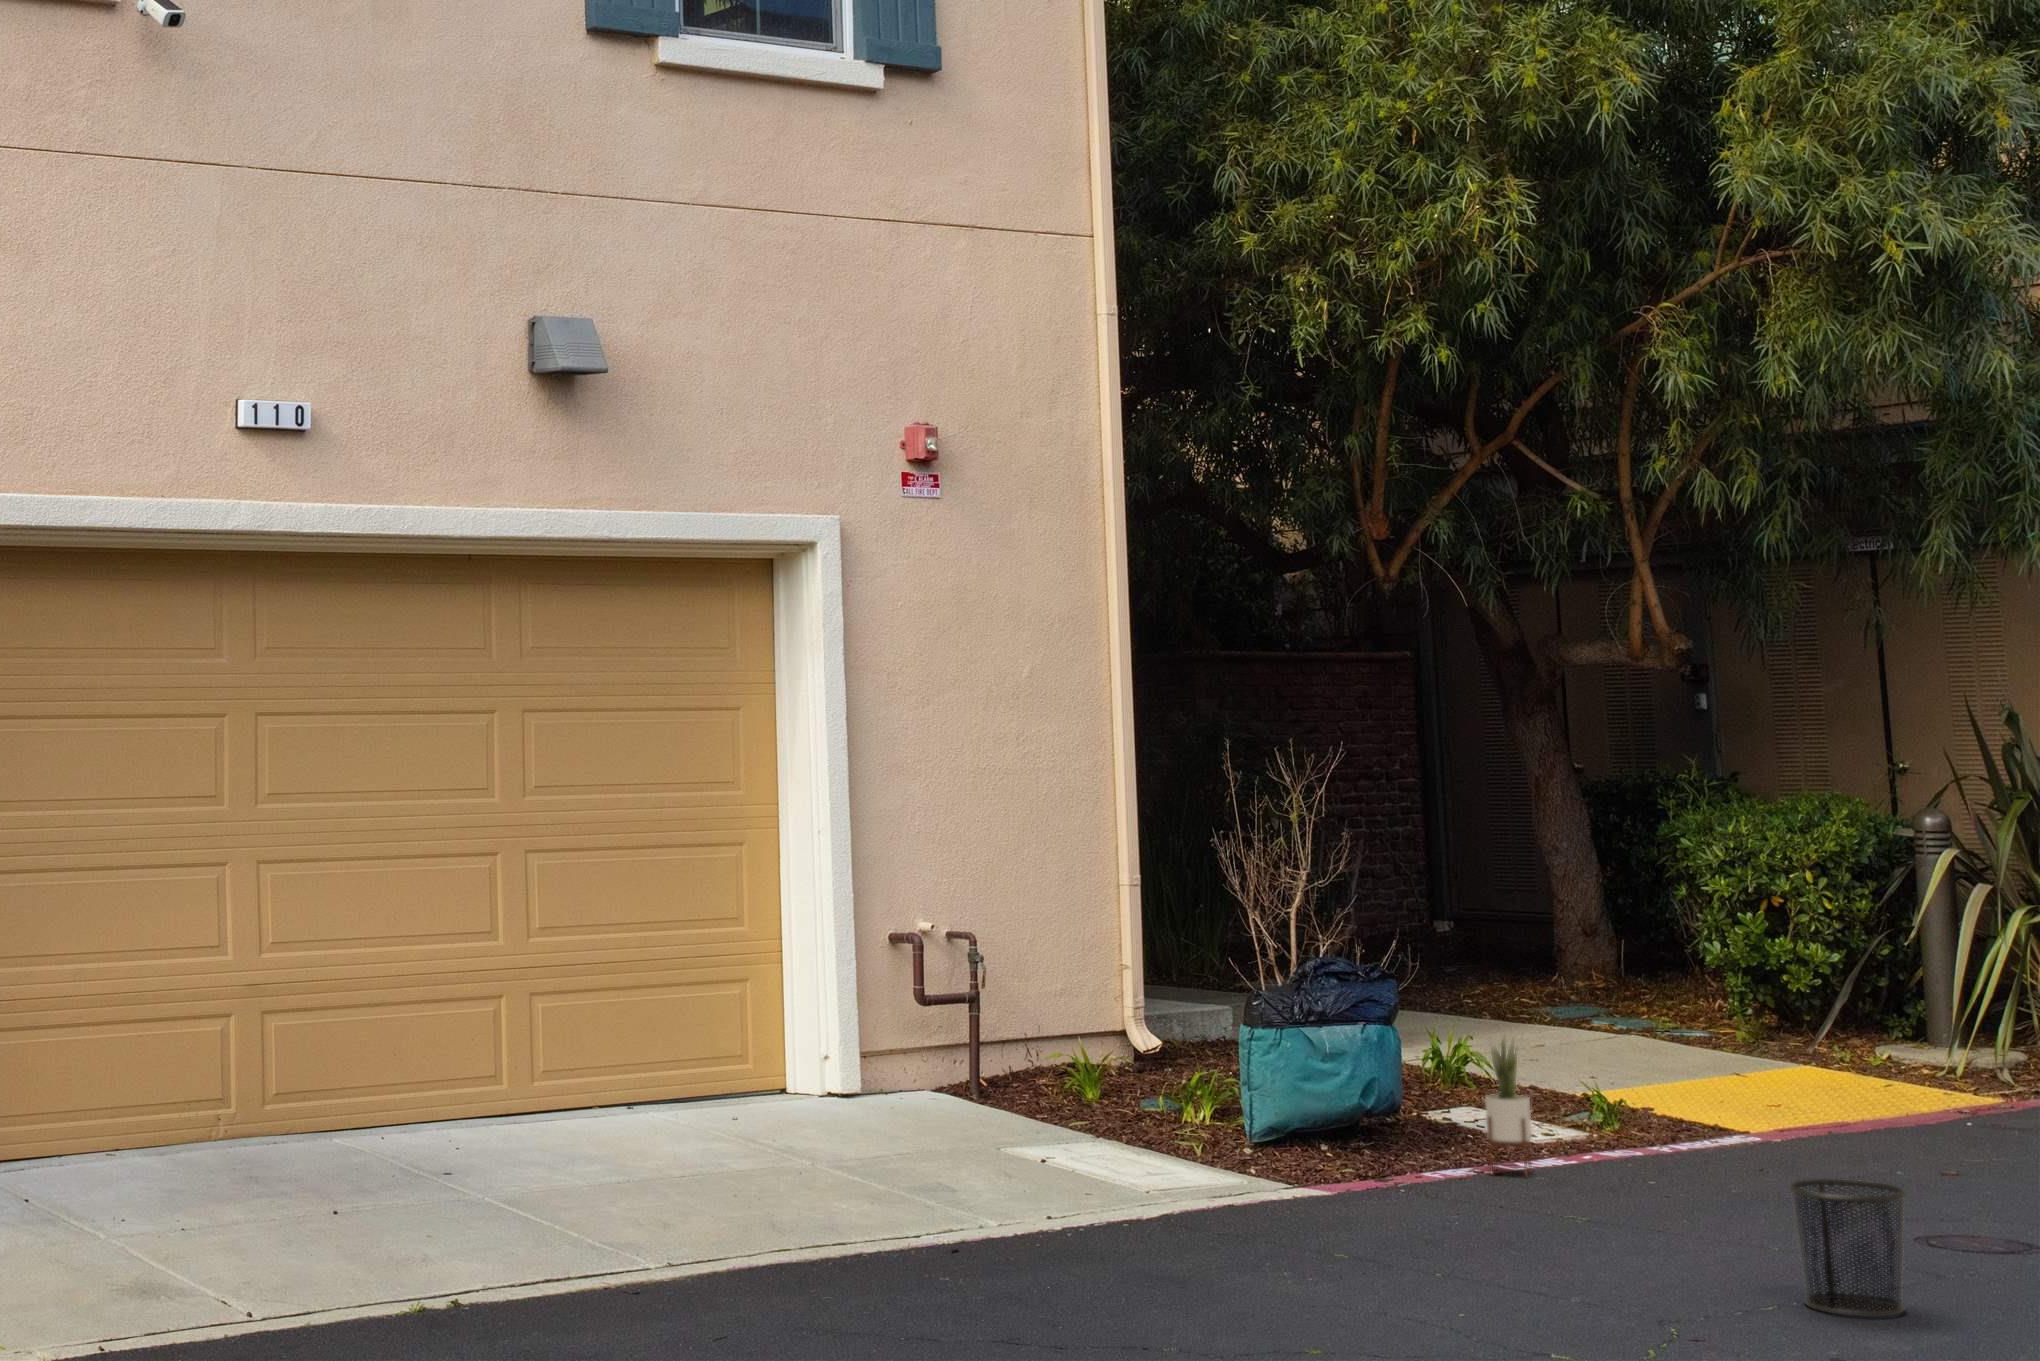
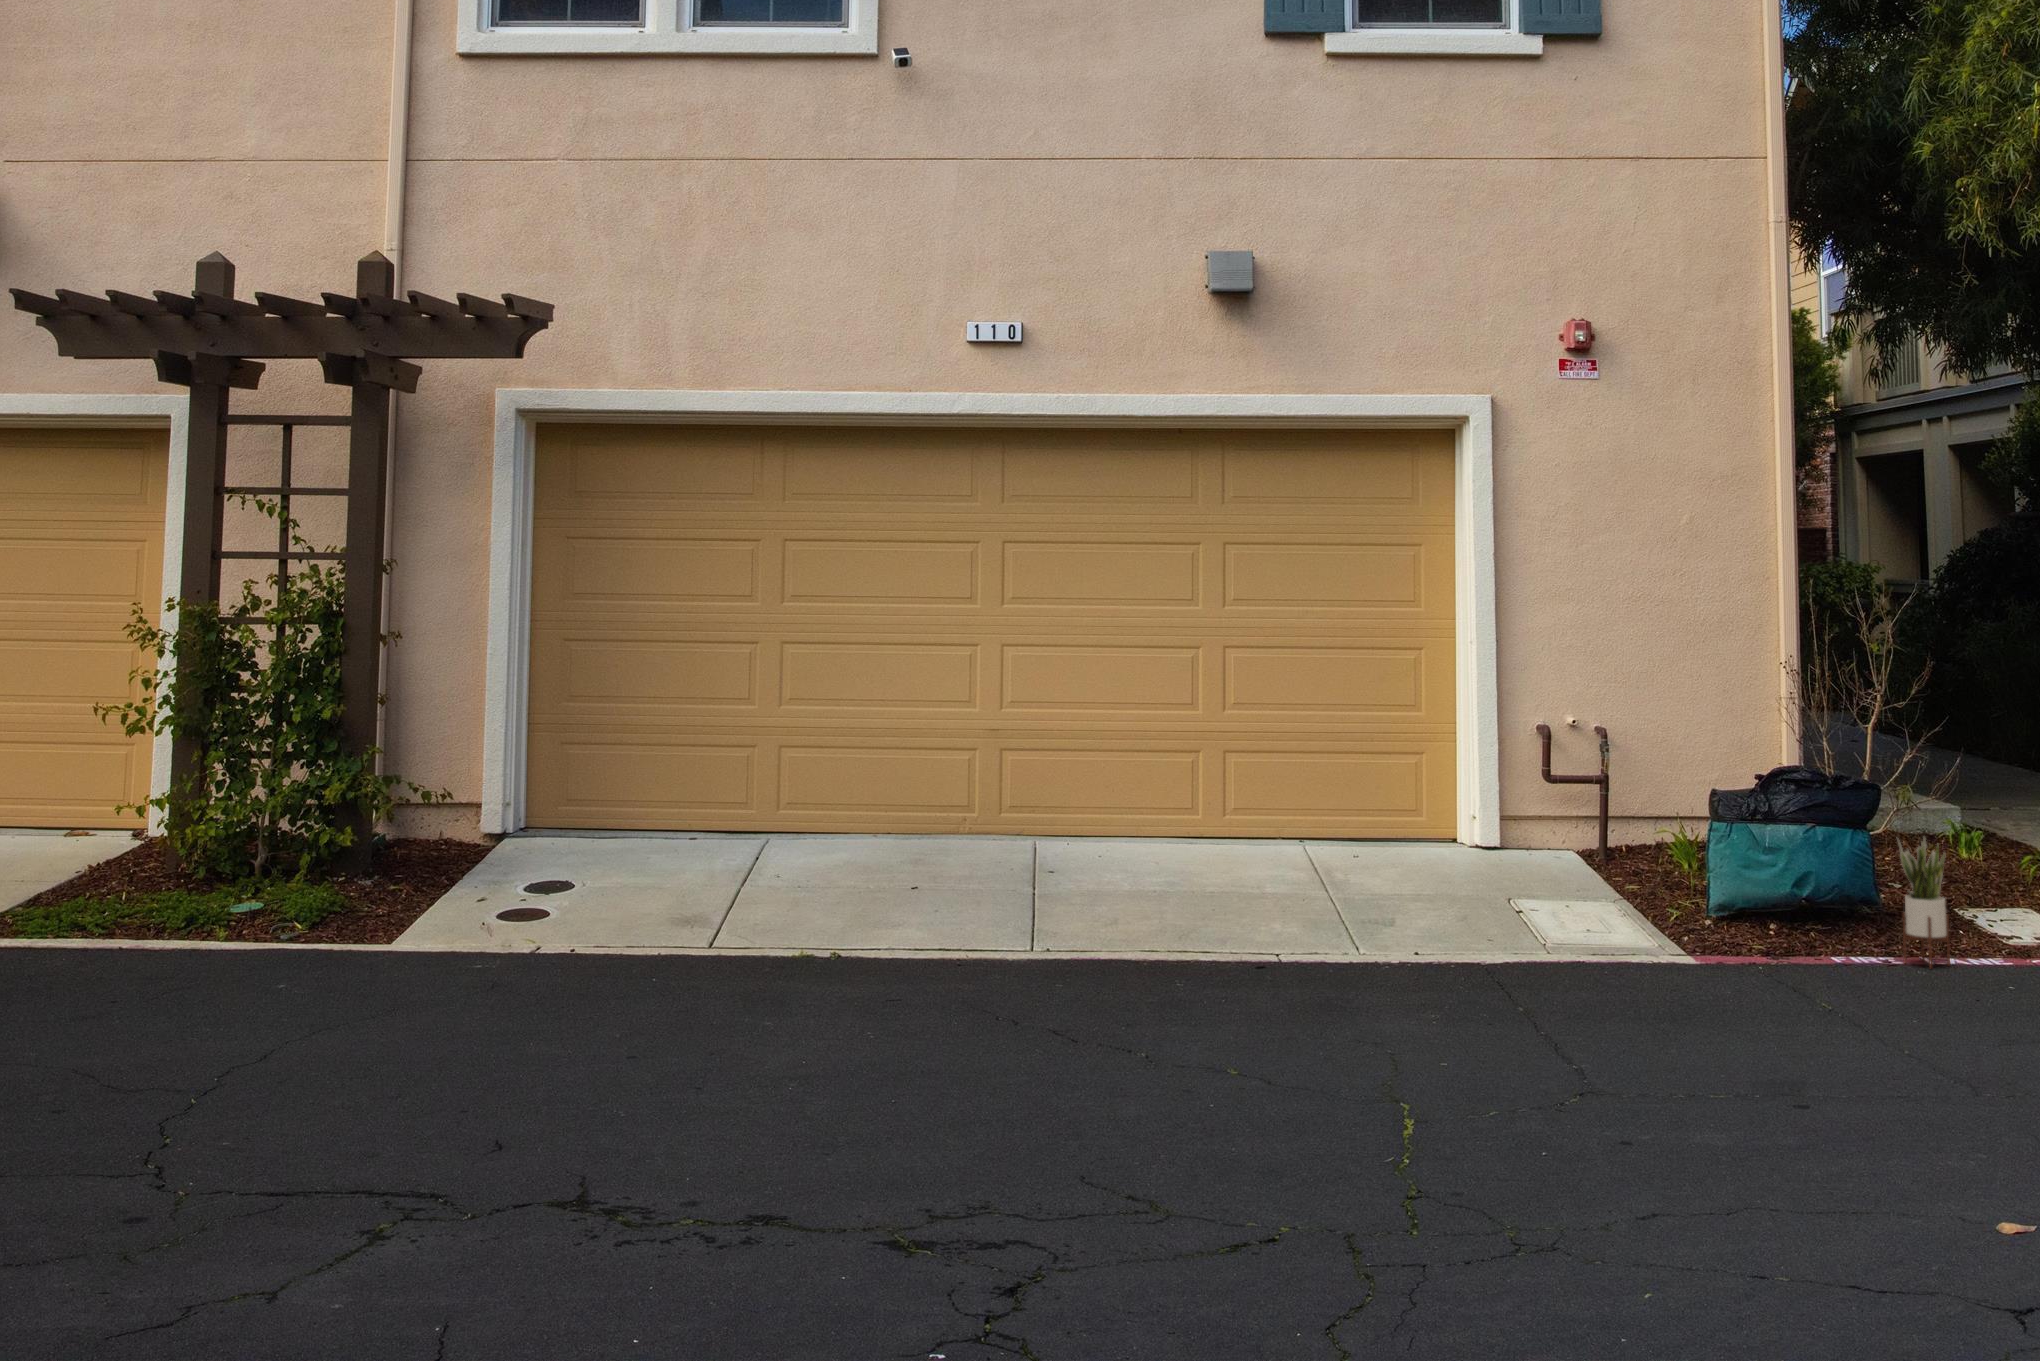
waste bin: present [1789,1179,1906,1317] -> none [1854,982,1960,1109]

